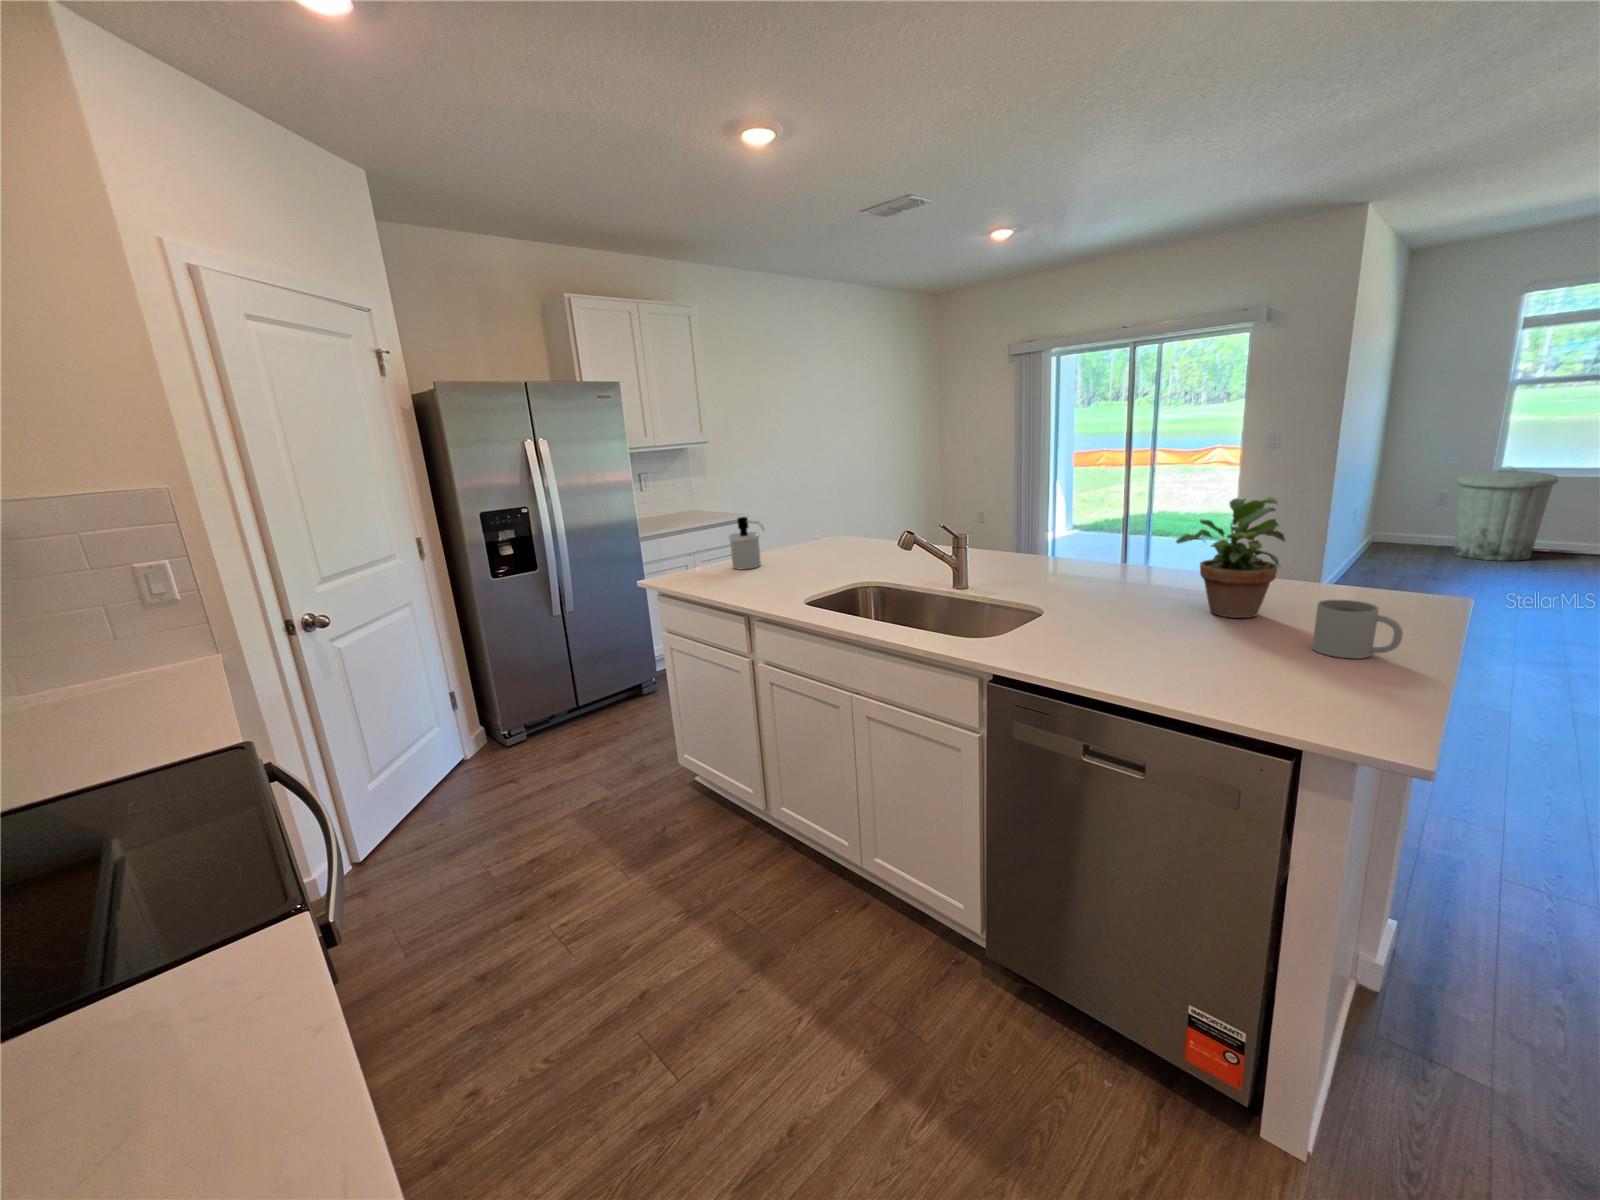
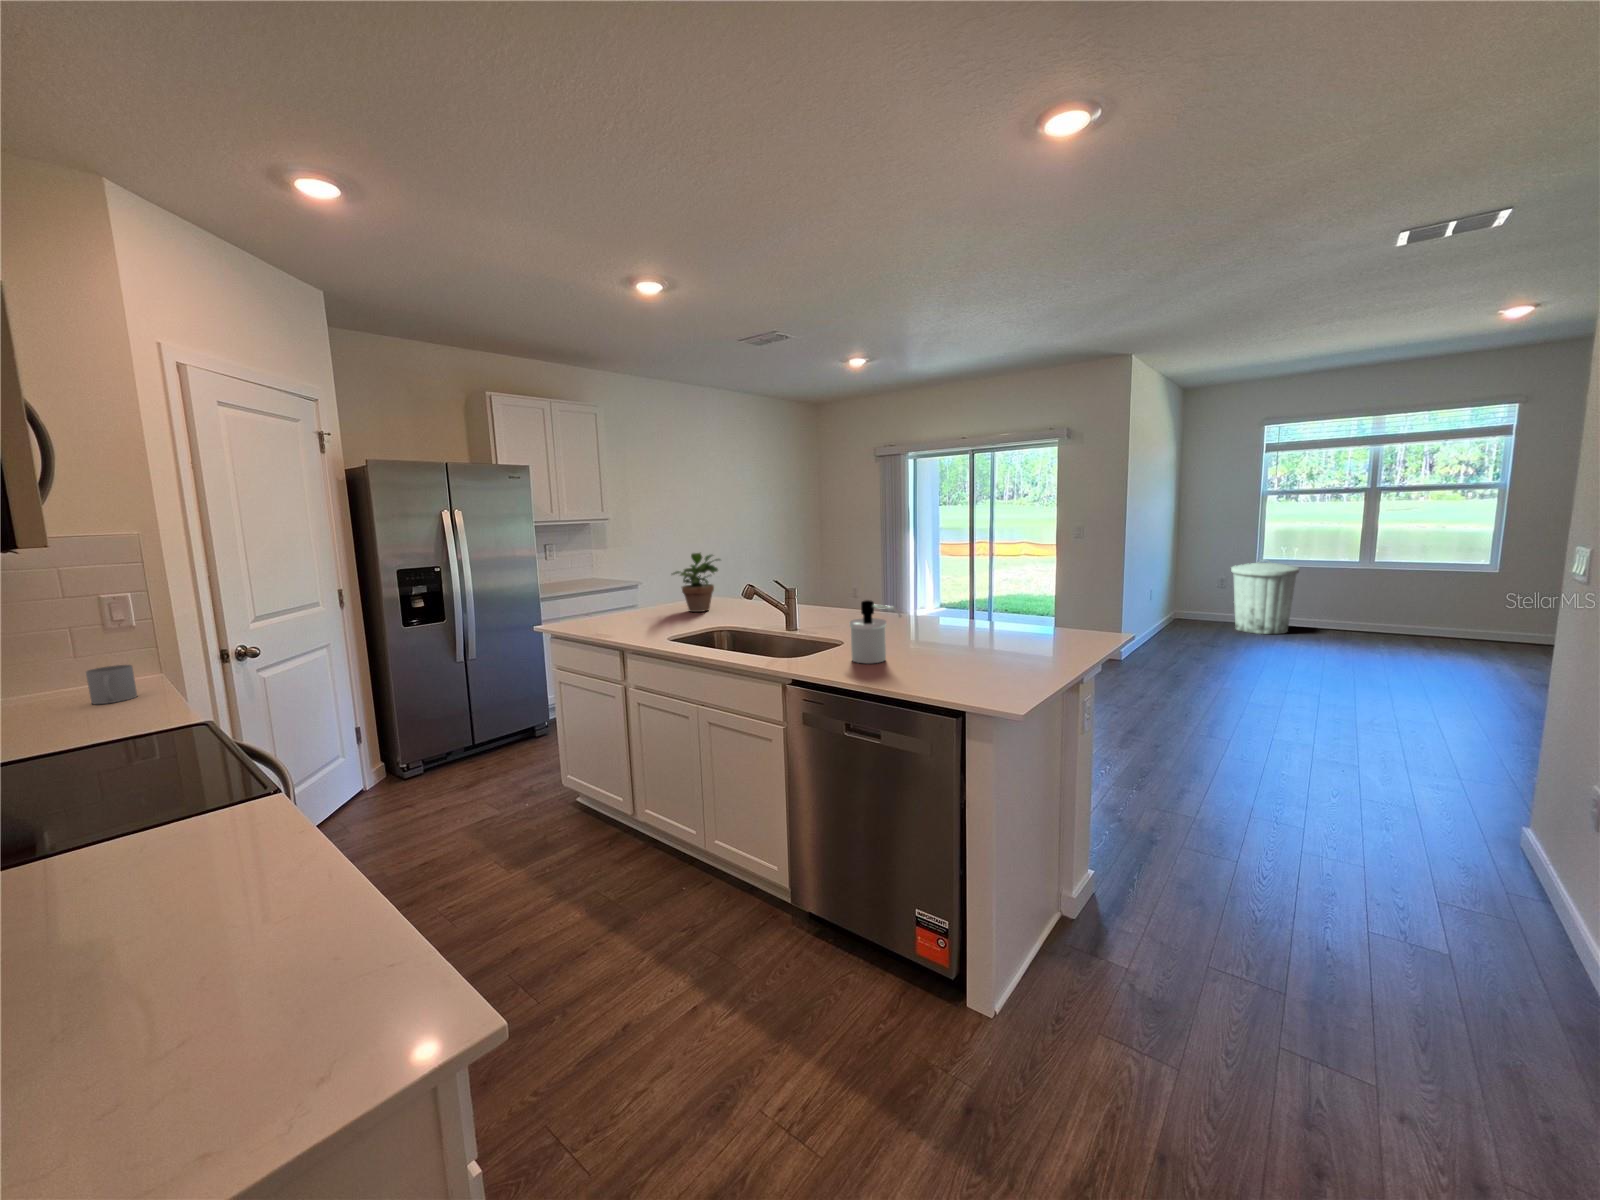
potted plant: present [1176,498,1285,618] -> present [672,553,720,612]
soap dispenser: present [729,517,764,569] -> present [850,600,901,664]
mug: present [1312,600,1403,658] -> present [86,665,137,704]

